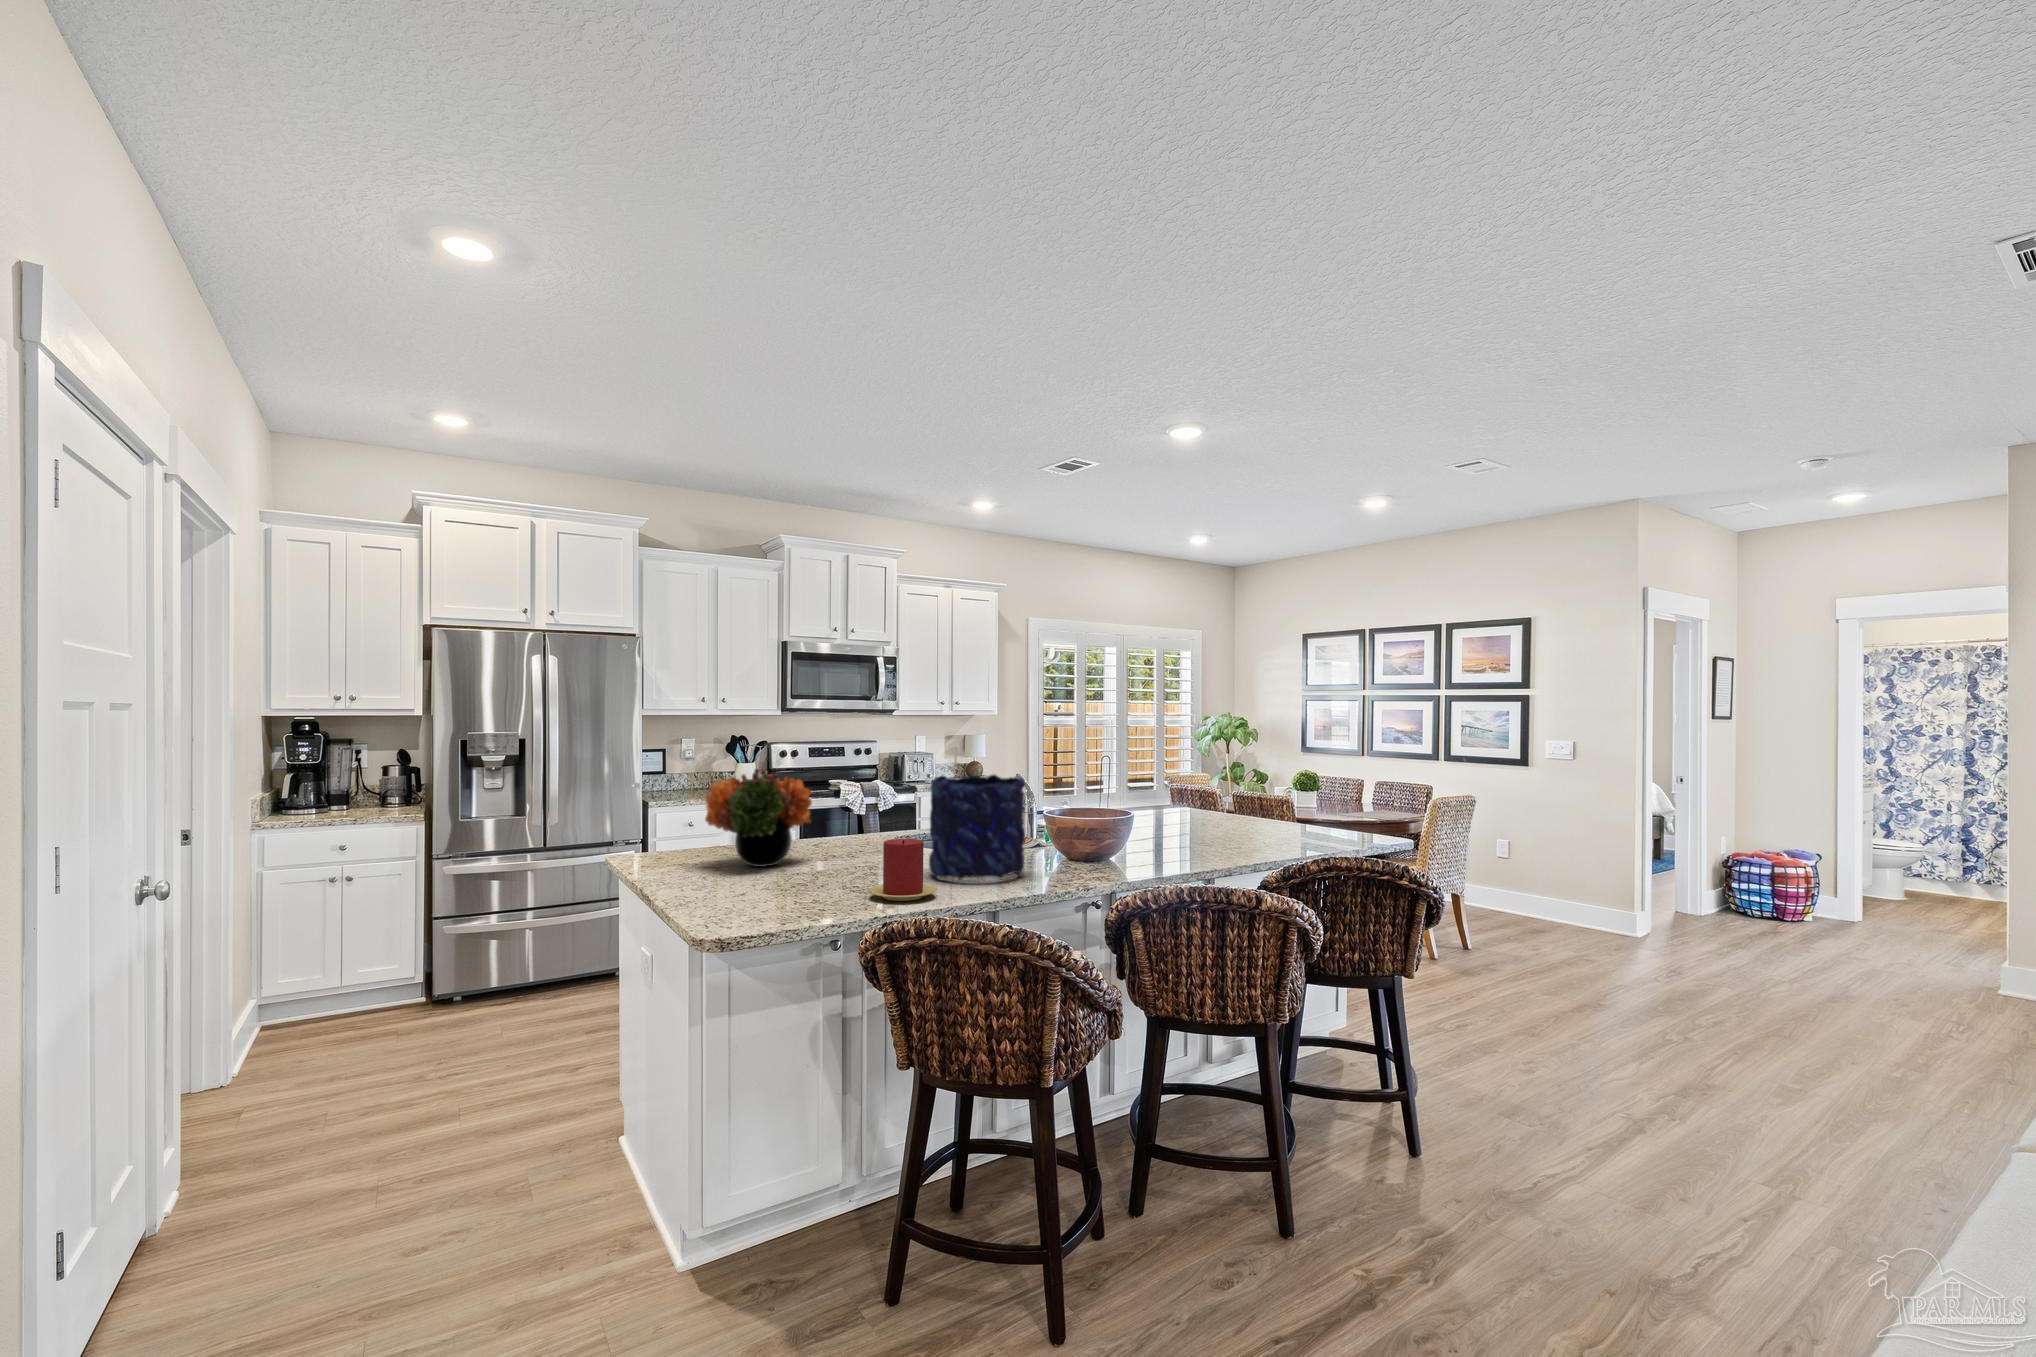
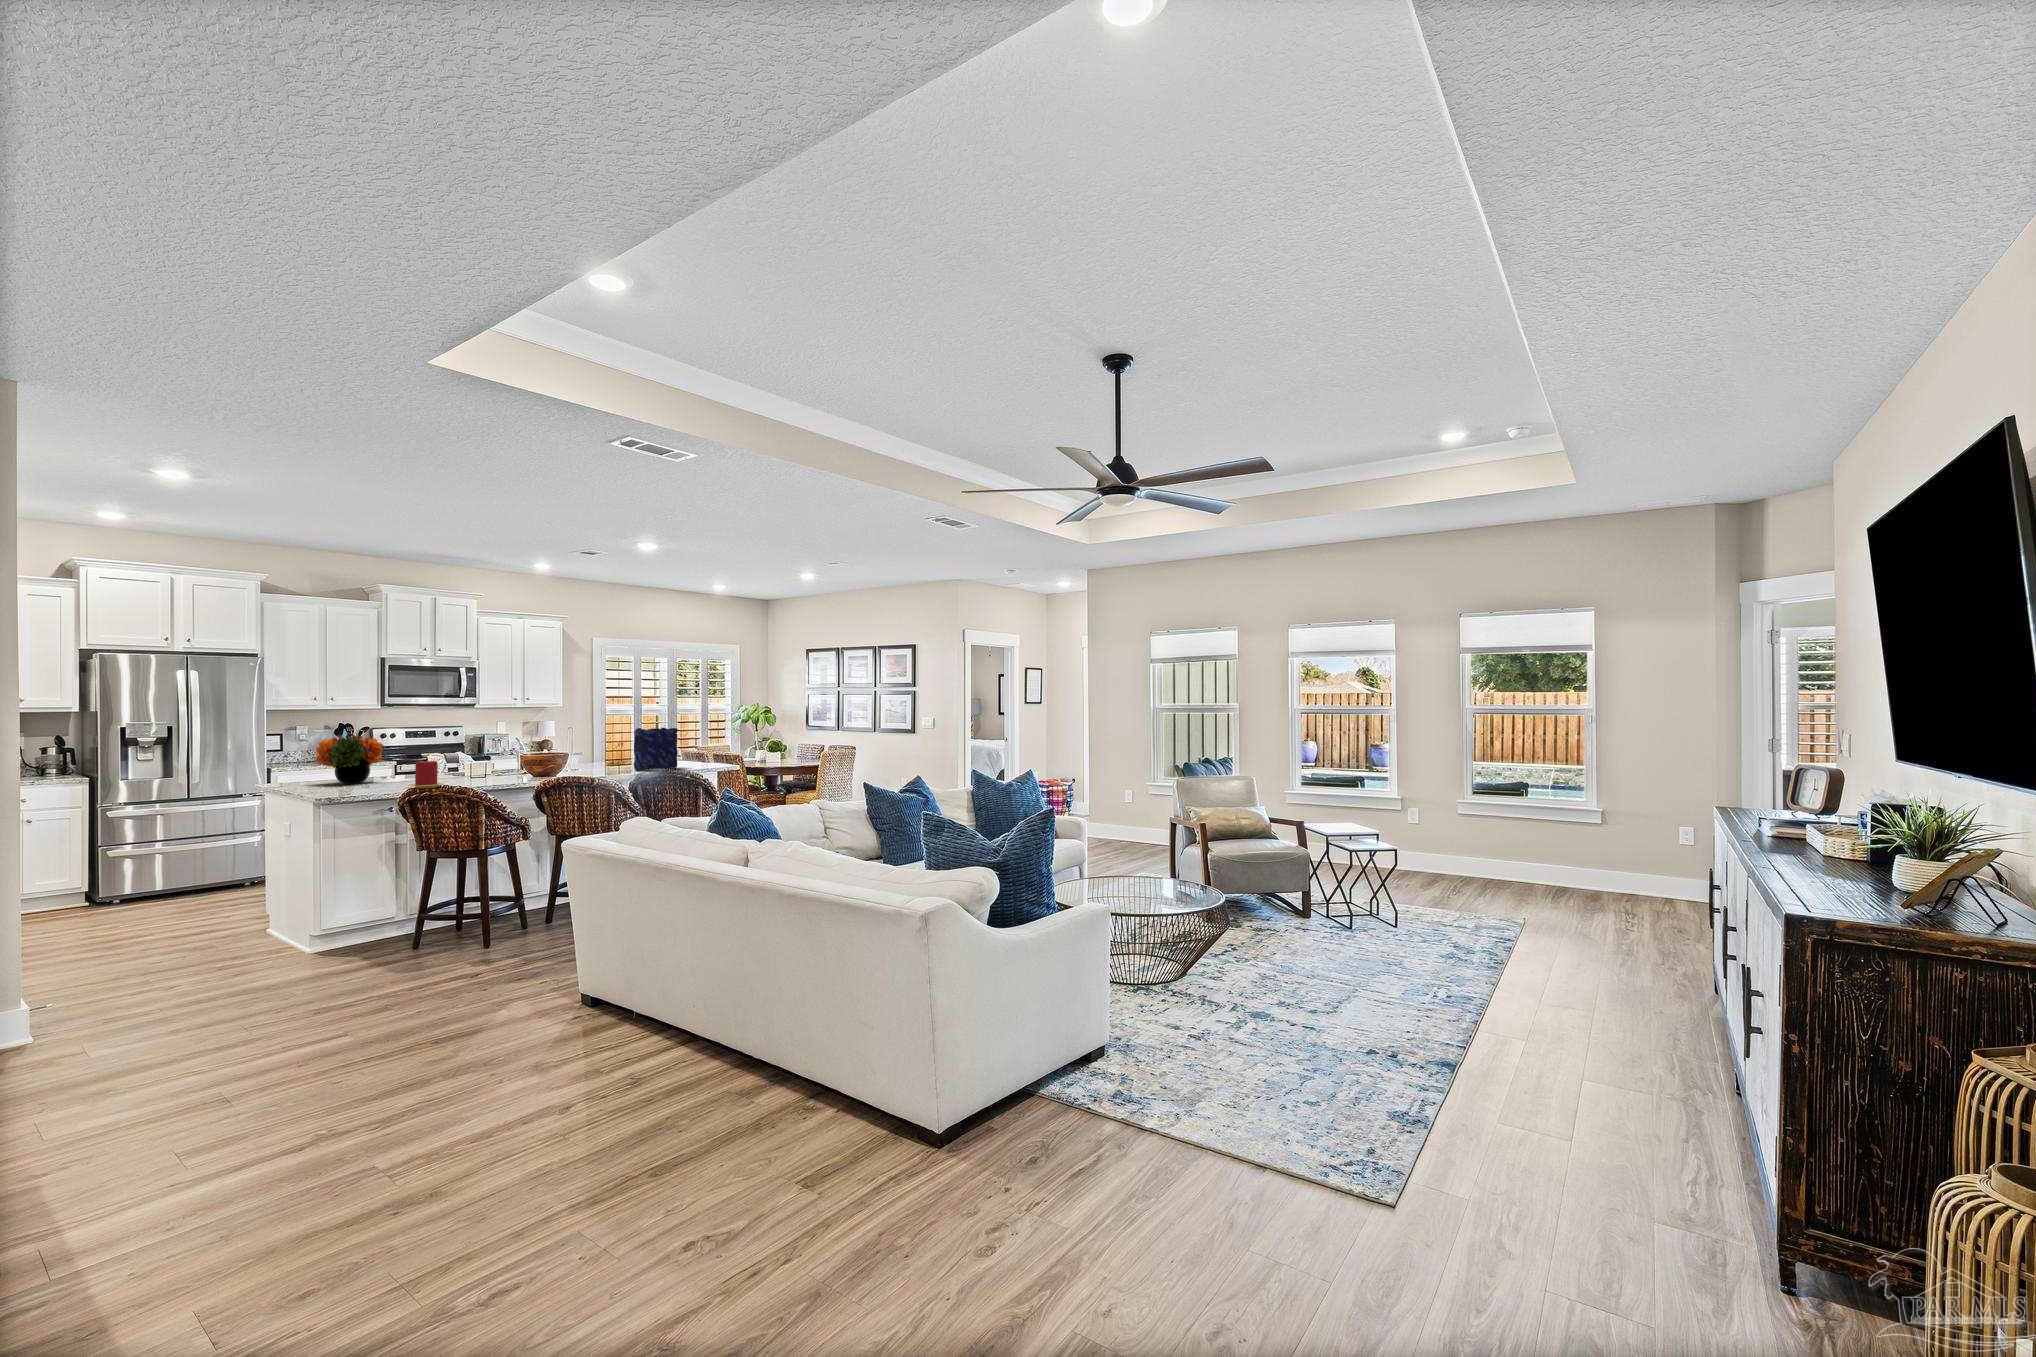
vase: present [929,775,1025,880] -> present [634,728,678,770]

